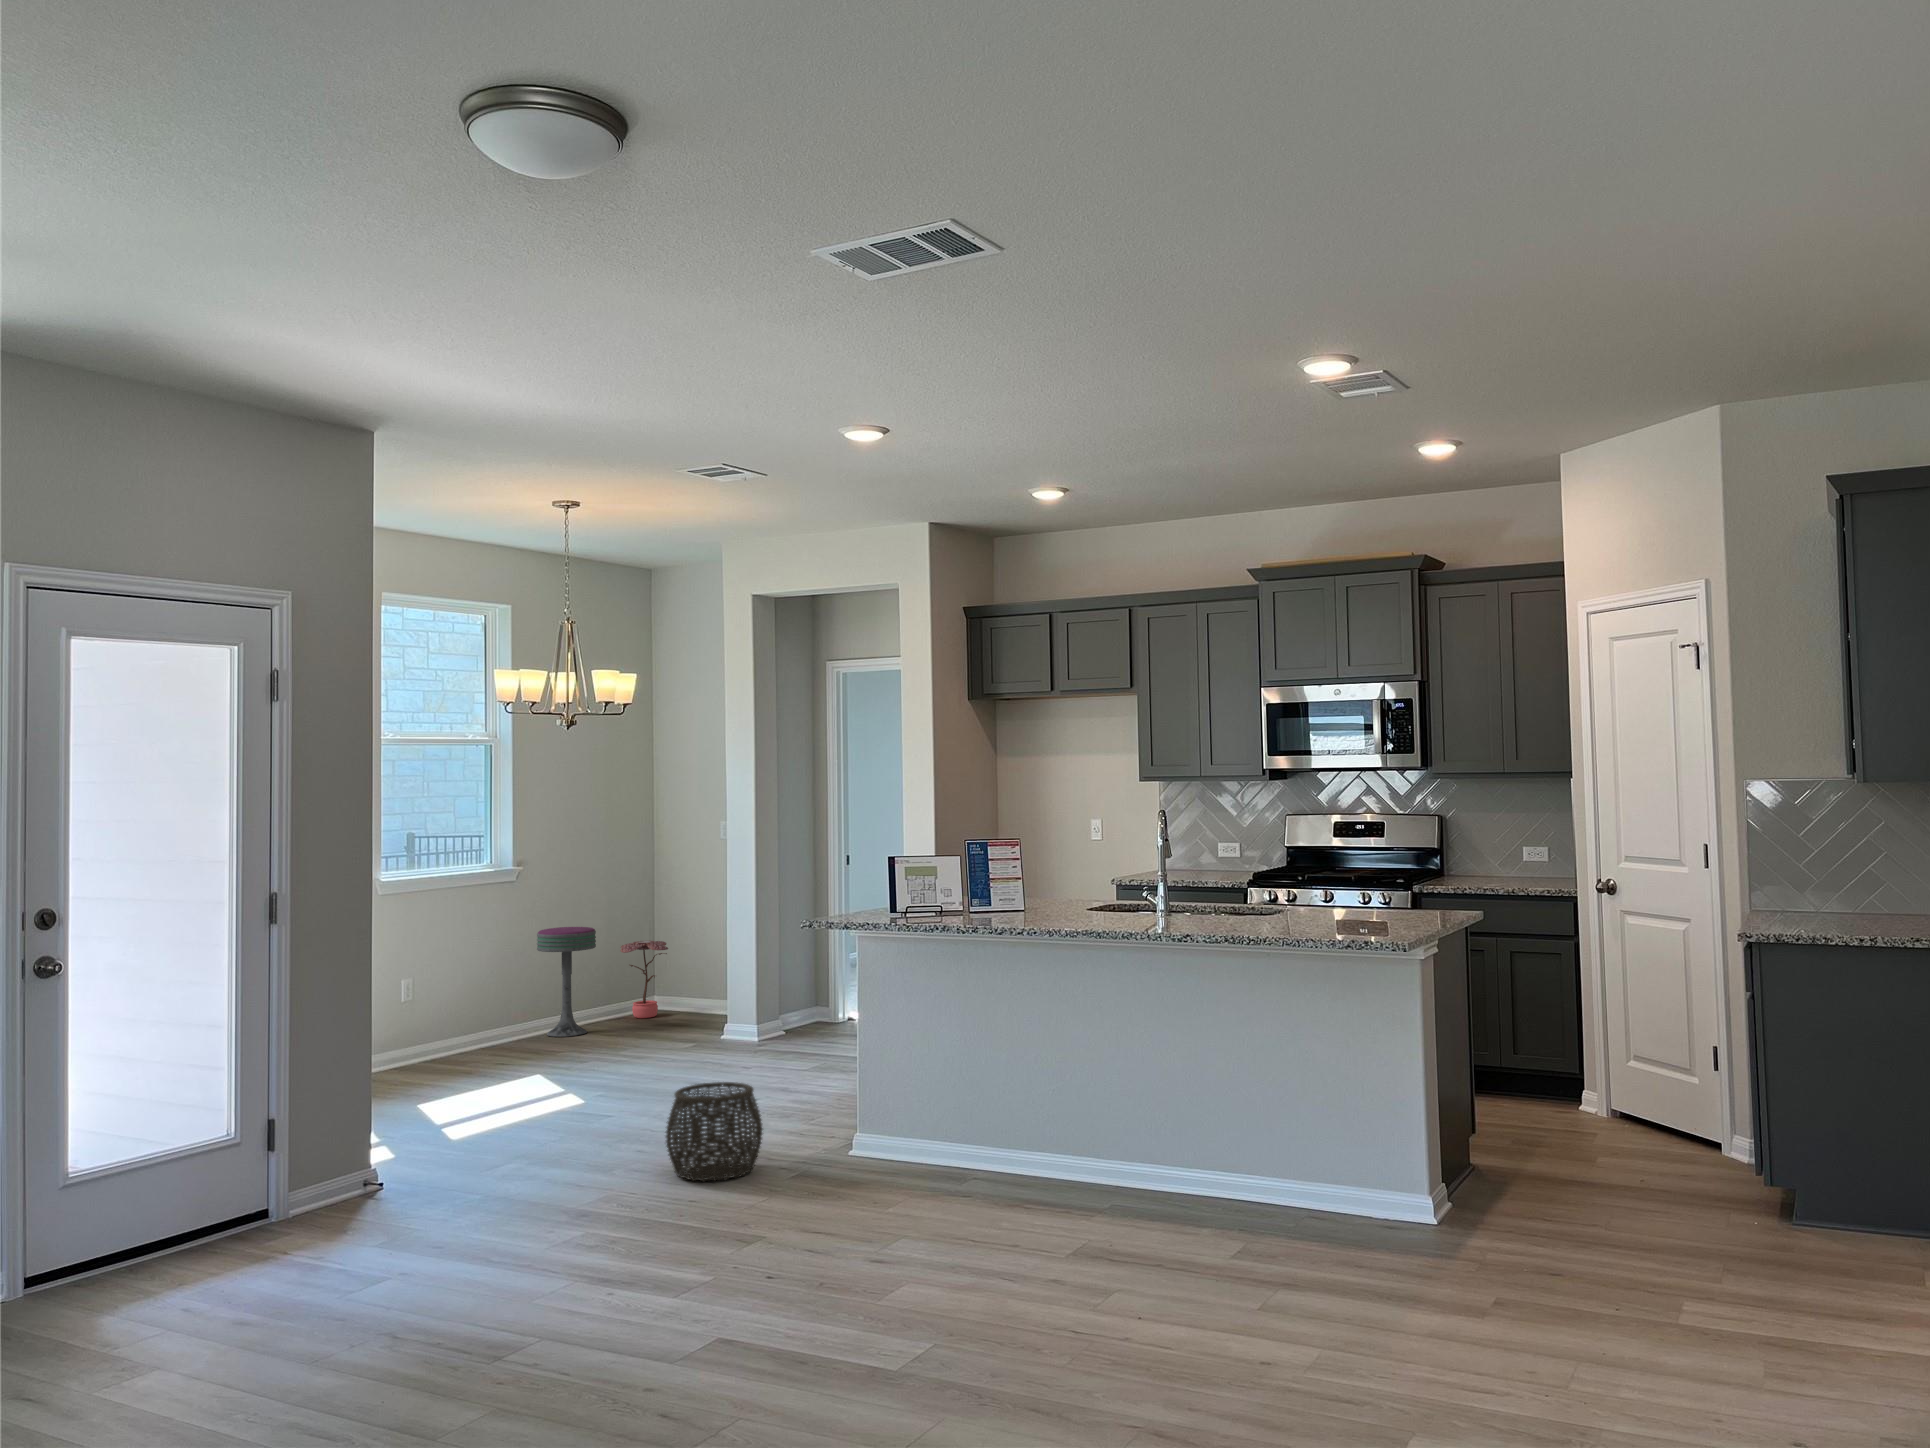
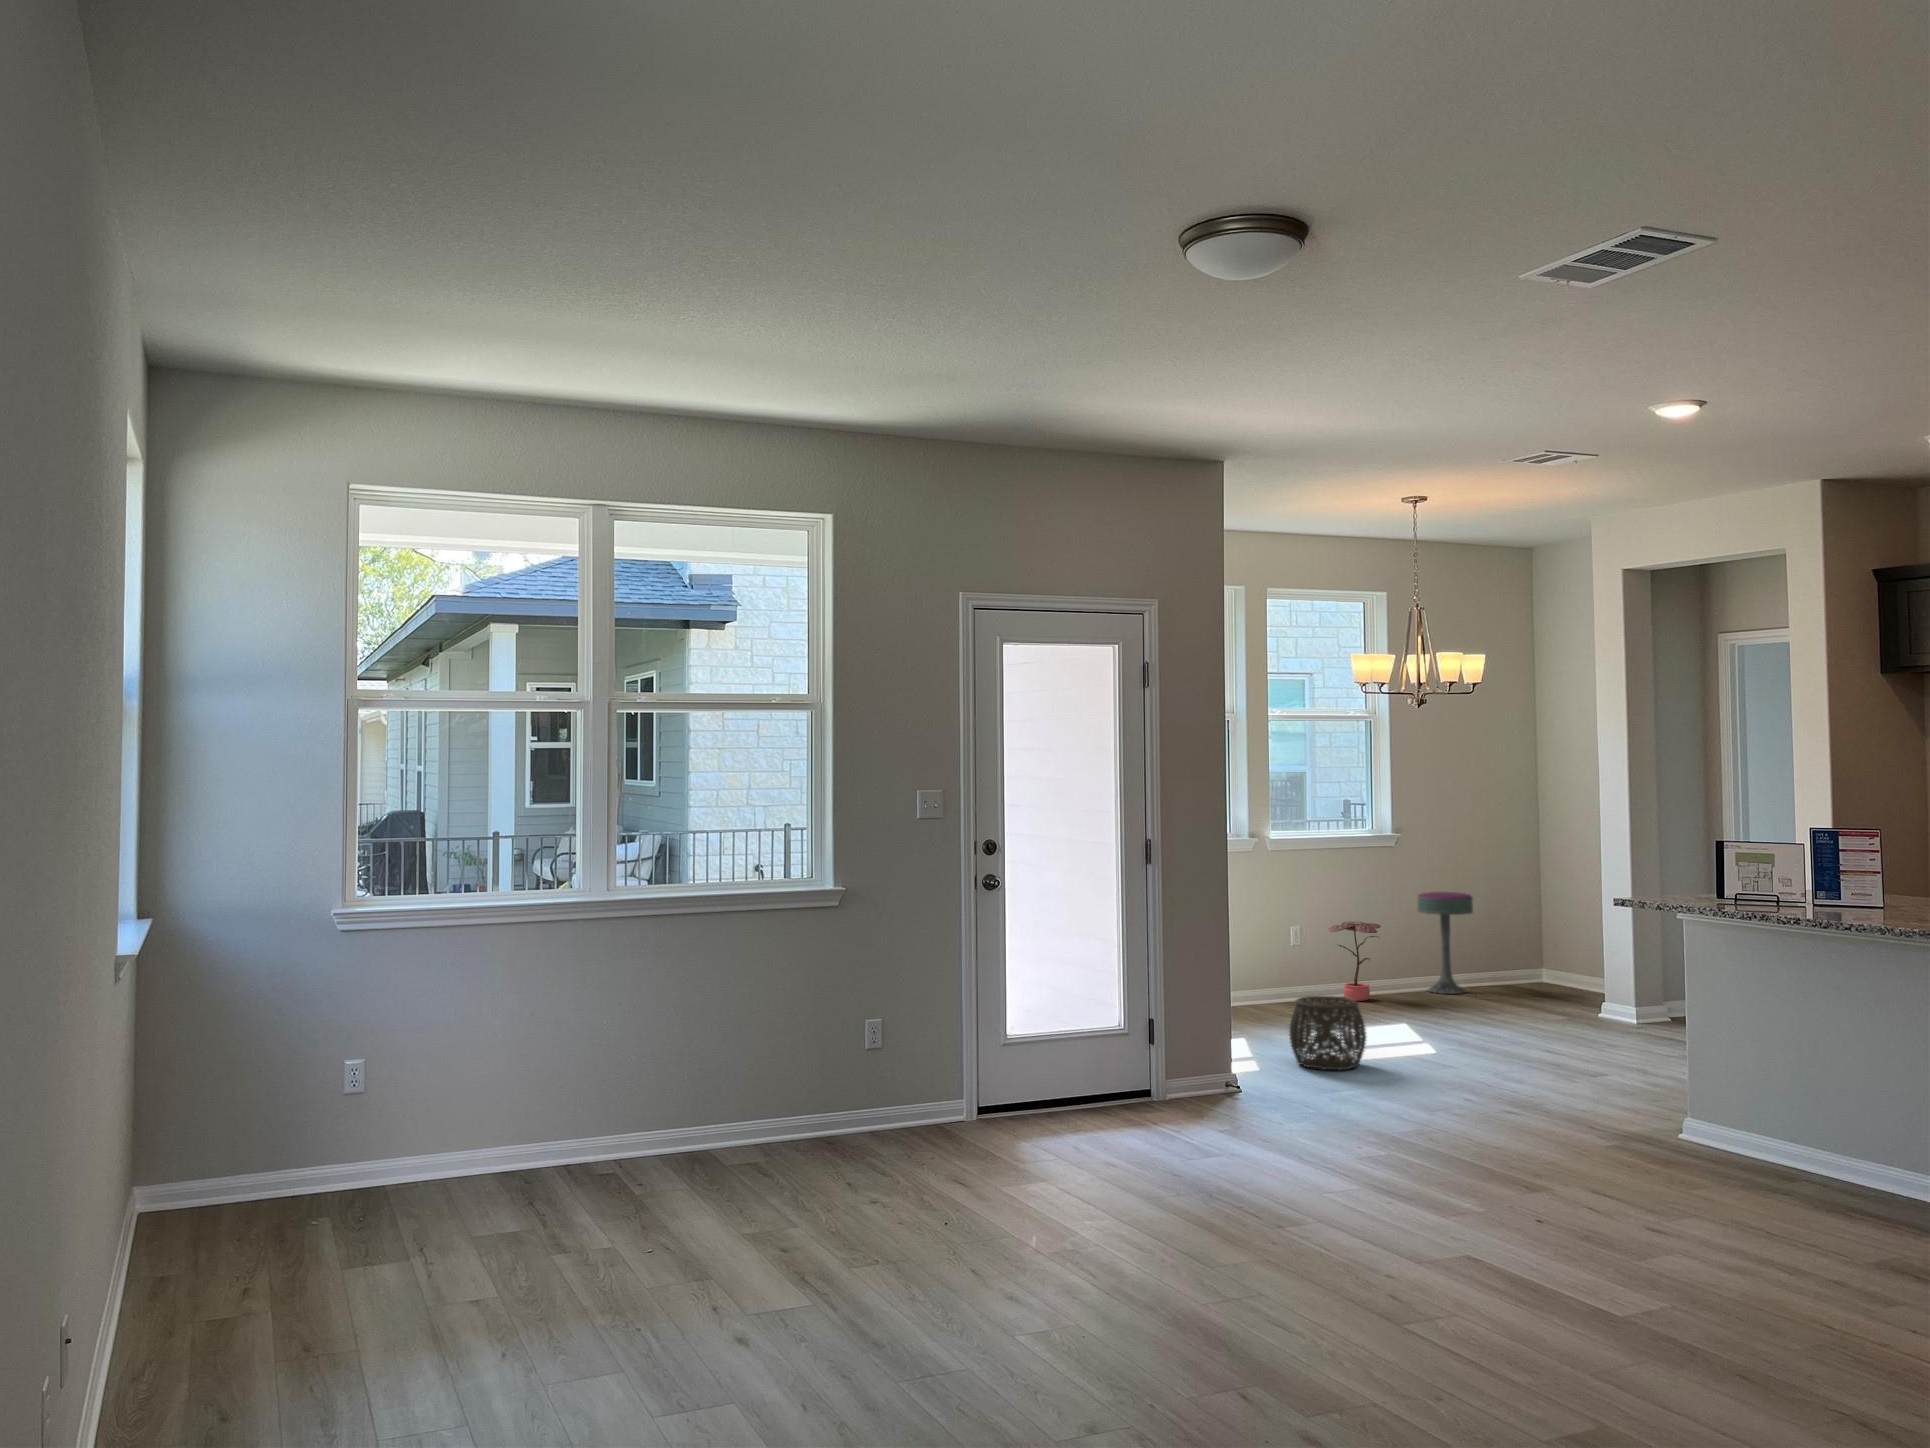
potted plant: present [621,941,668,1018] -> present [1328,921,1381,1001]
woven basket: present [666,1082,763,1181] -> present [1289,996,1366,1070]

